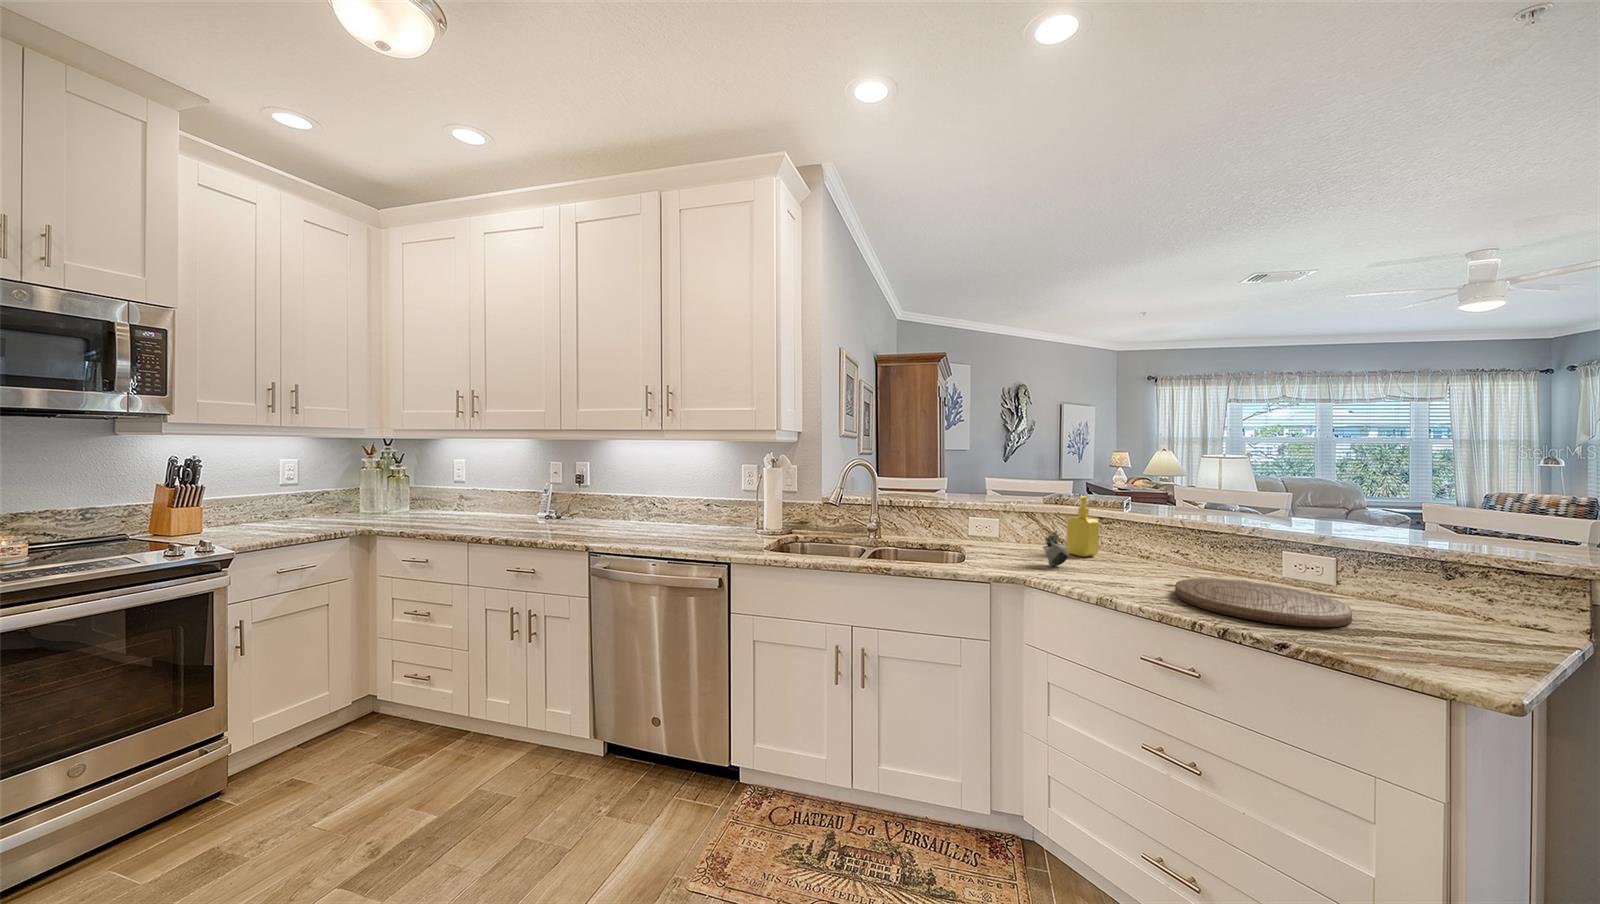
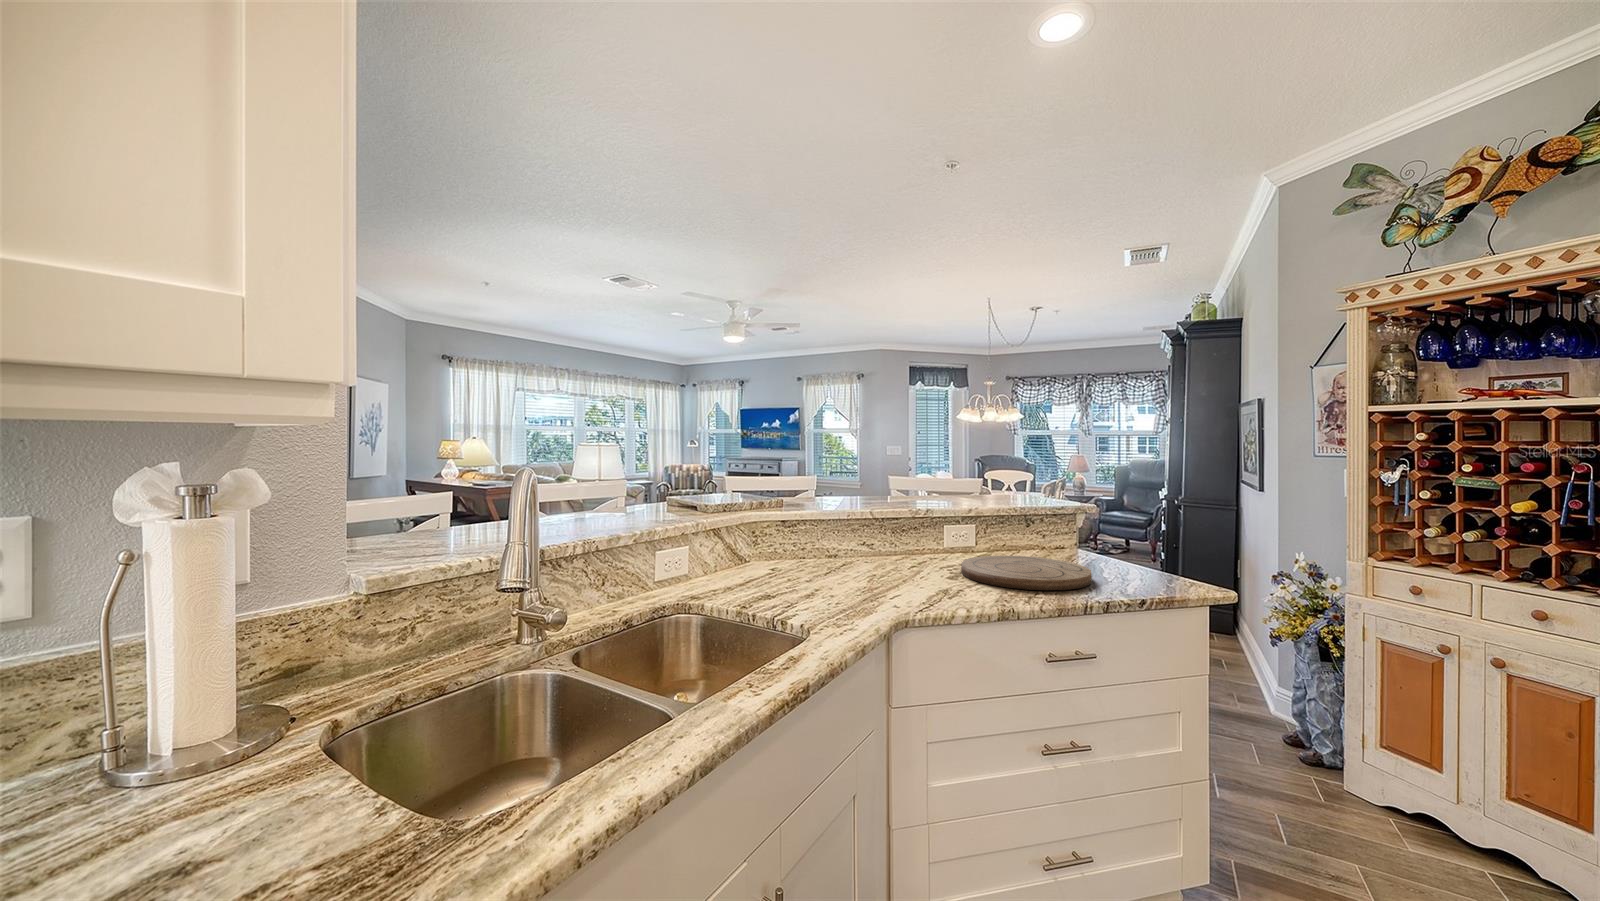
soap dispenser: present [1067,496,1099,557] -> none [787,496,821,573]
succulent plant: present [1036,529,1069,566] -> none [838,544,878,592]

